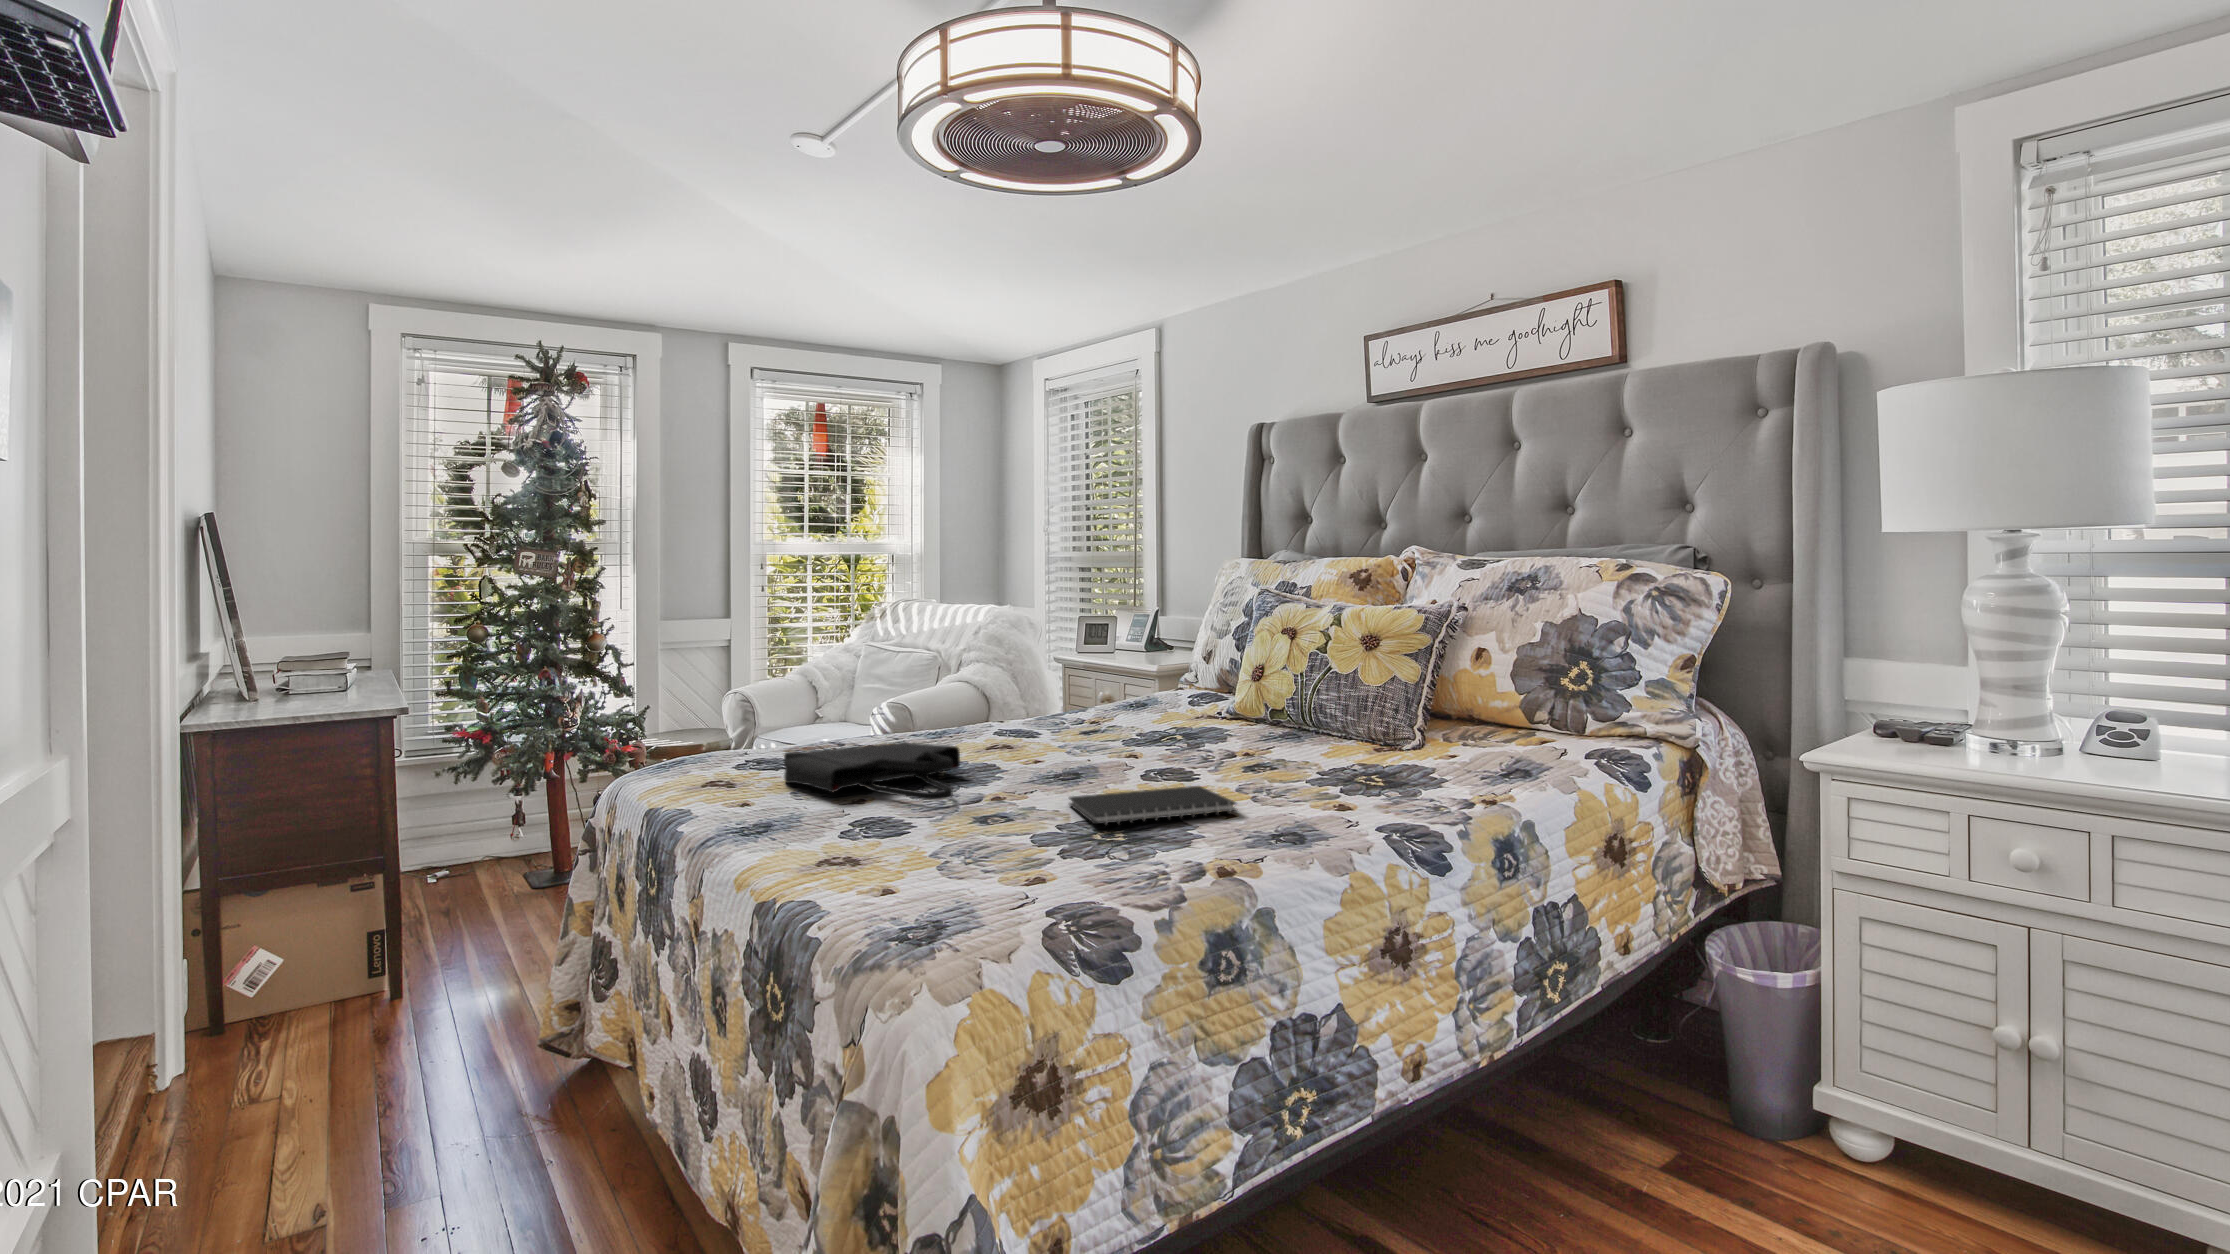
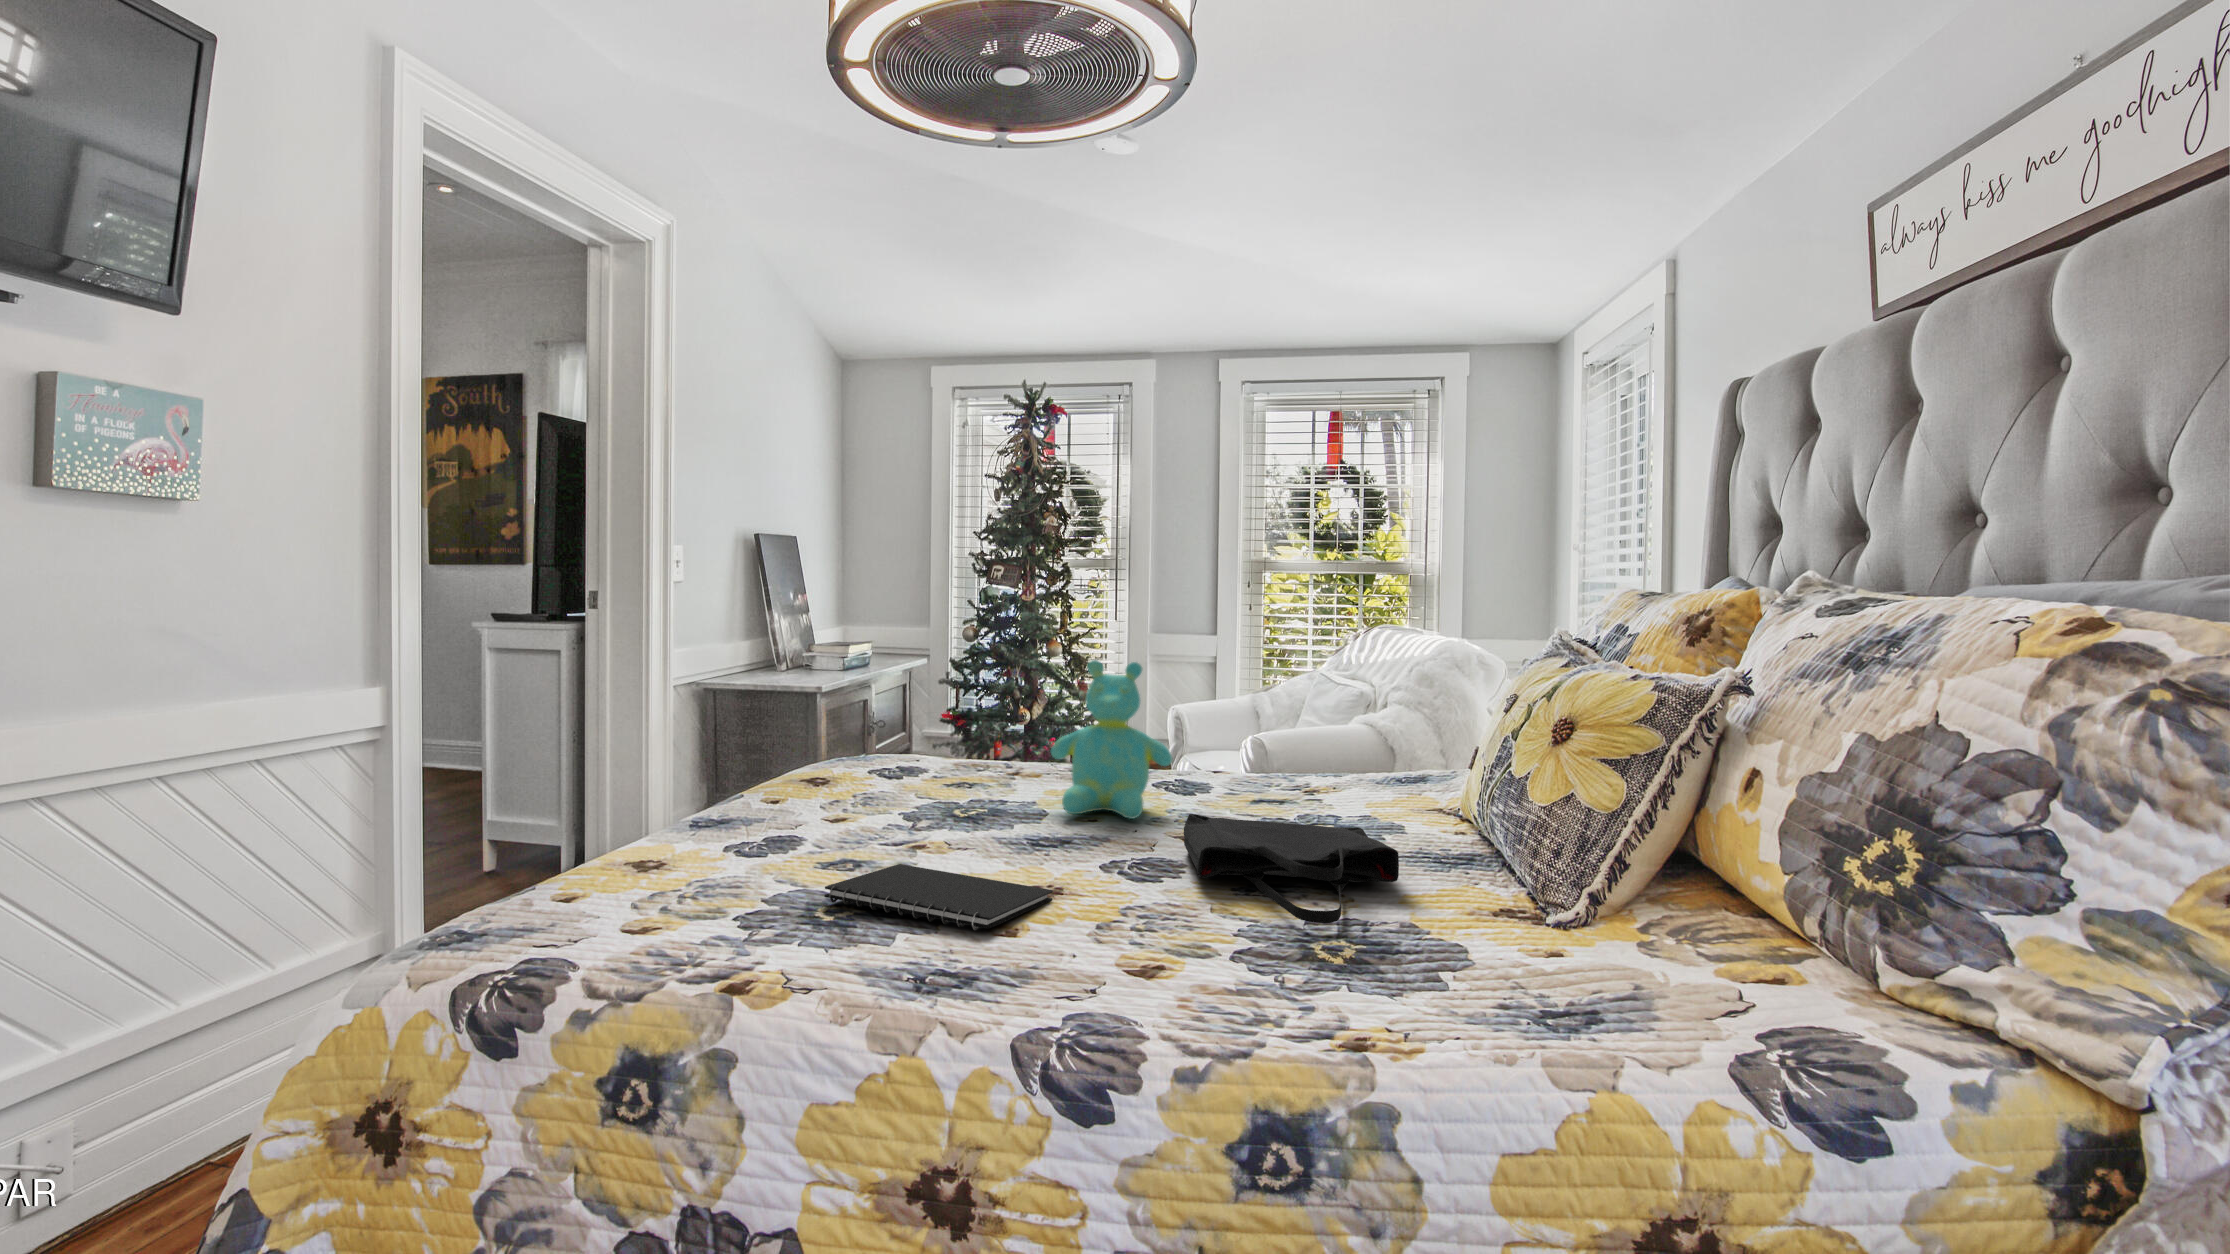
teddy bear: none [991,624,1091,750] -> present [1051,660,1172,819]
tote bag: present [784,742,960,800] -> present [1184,814,1399,923]

